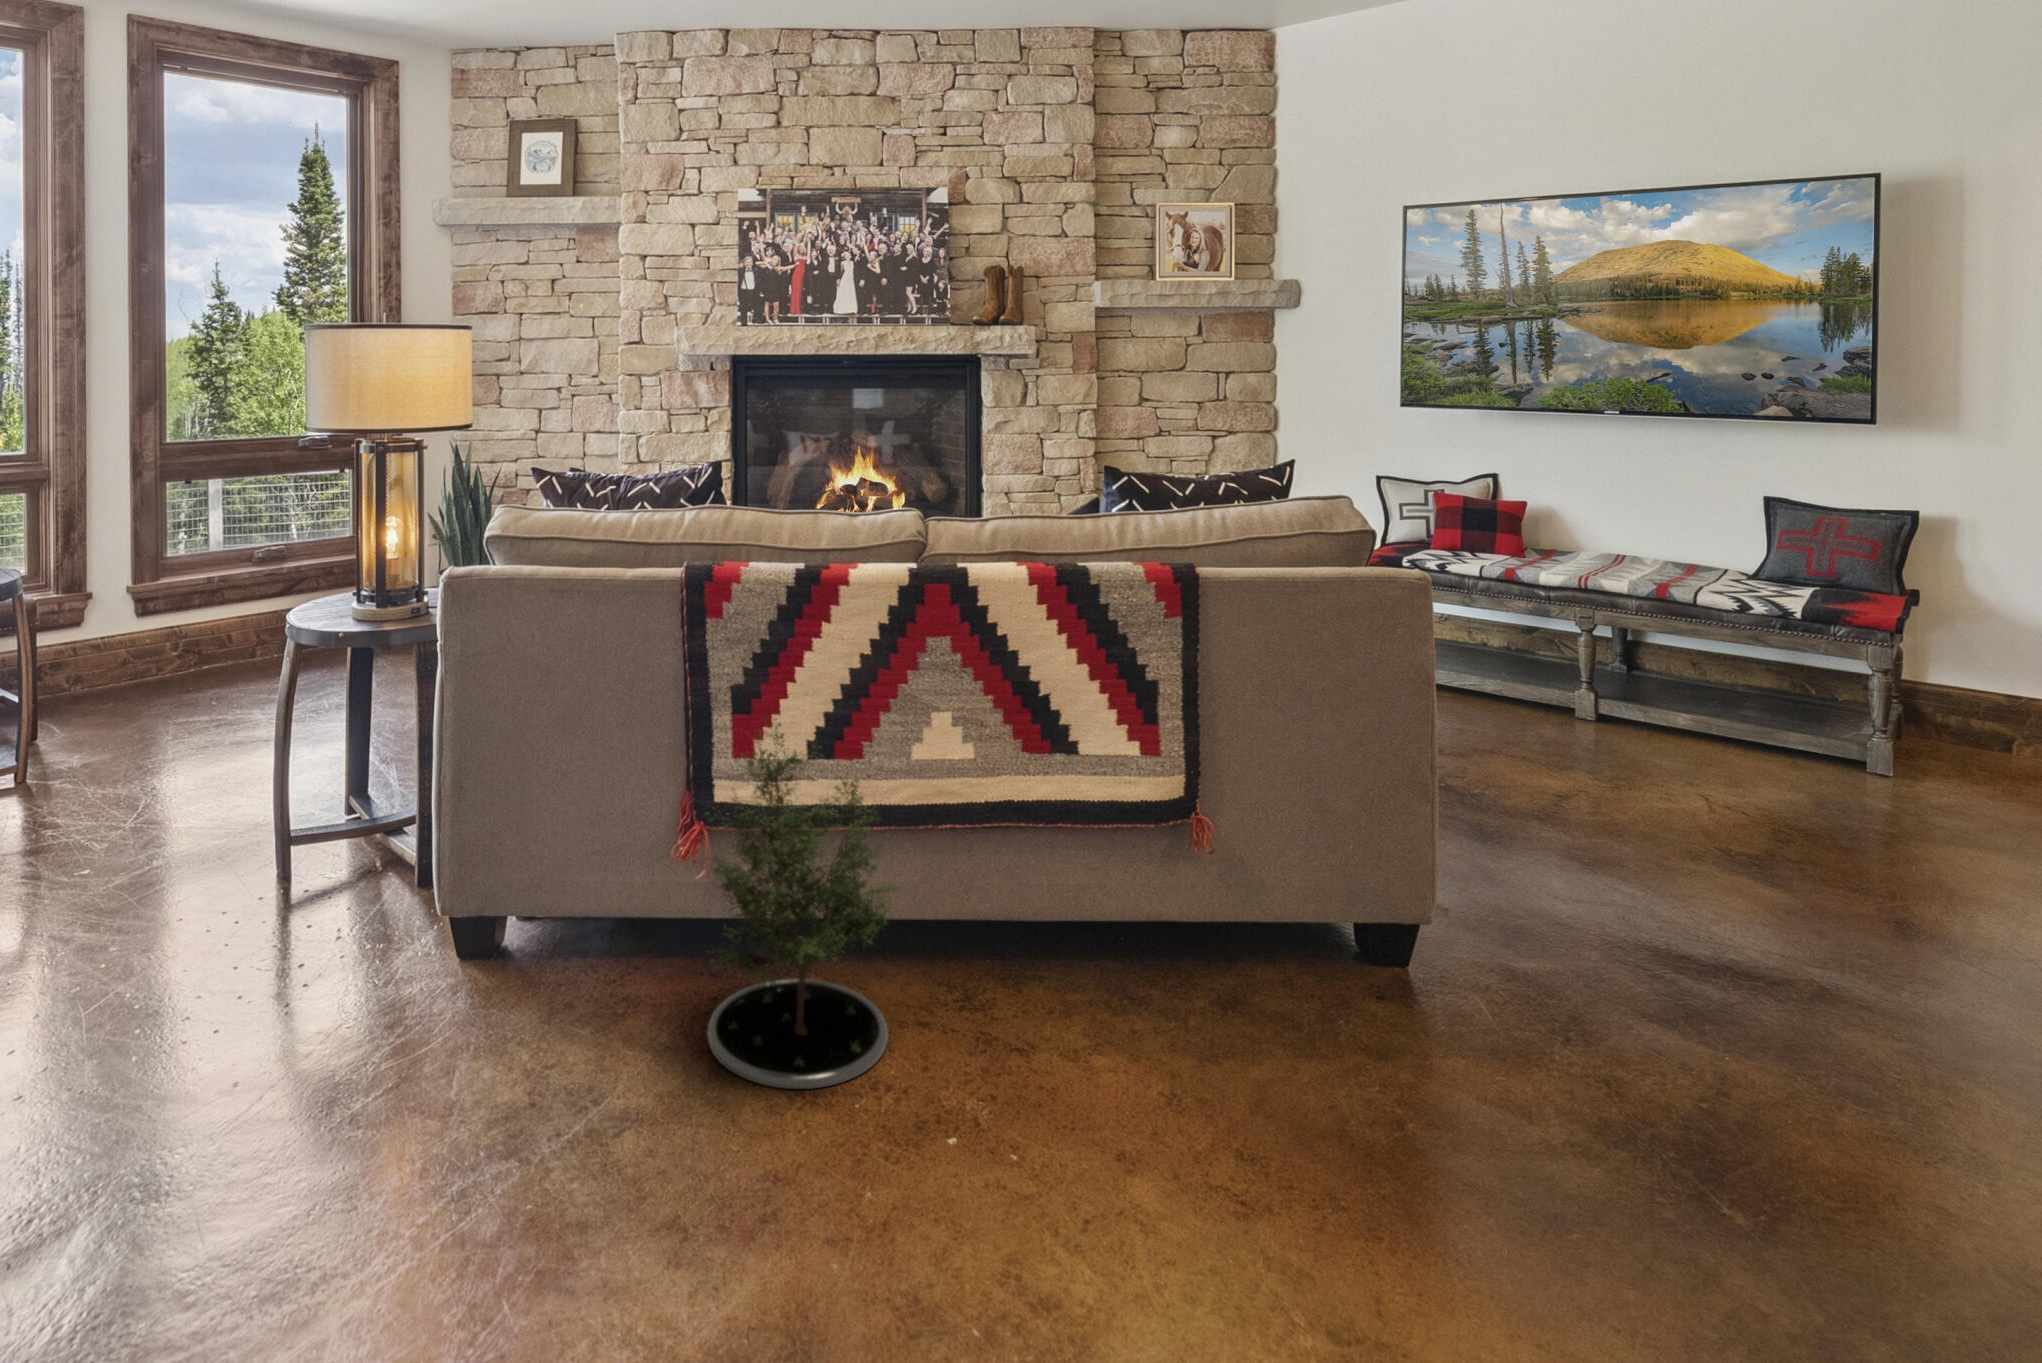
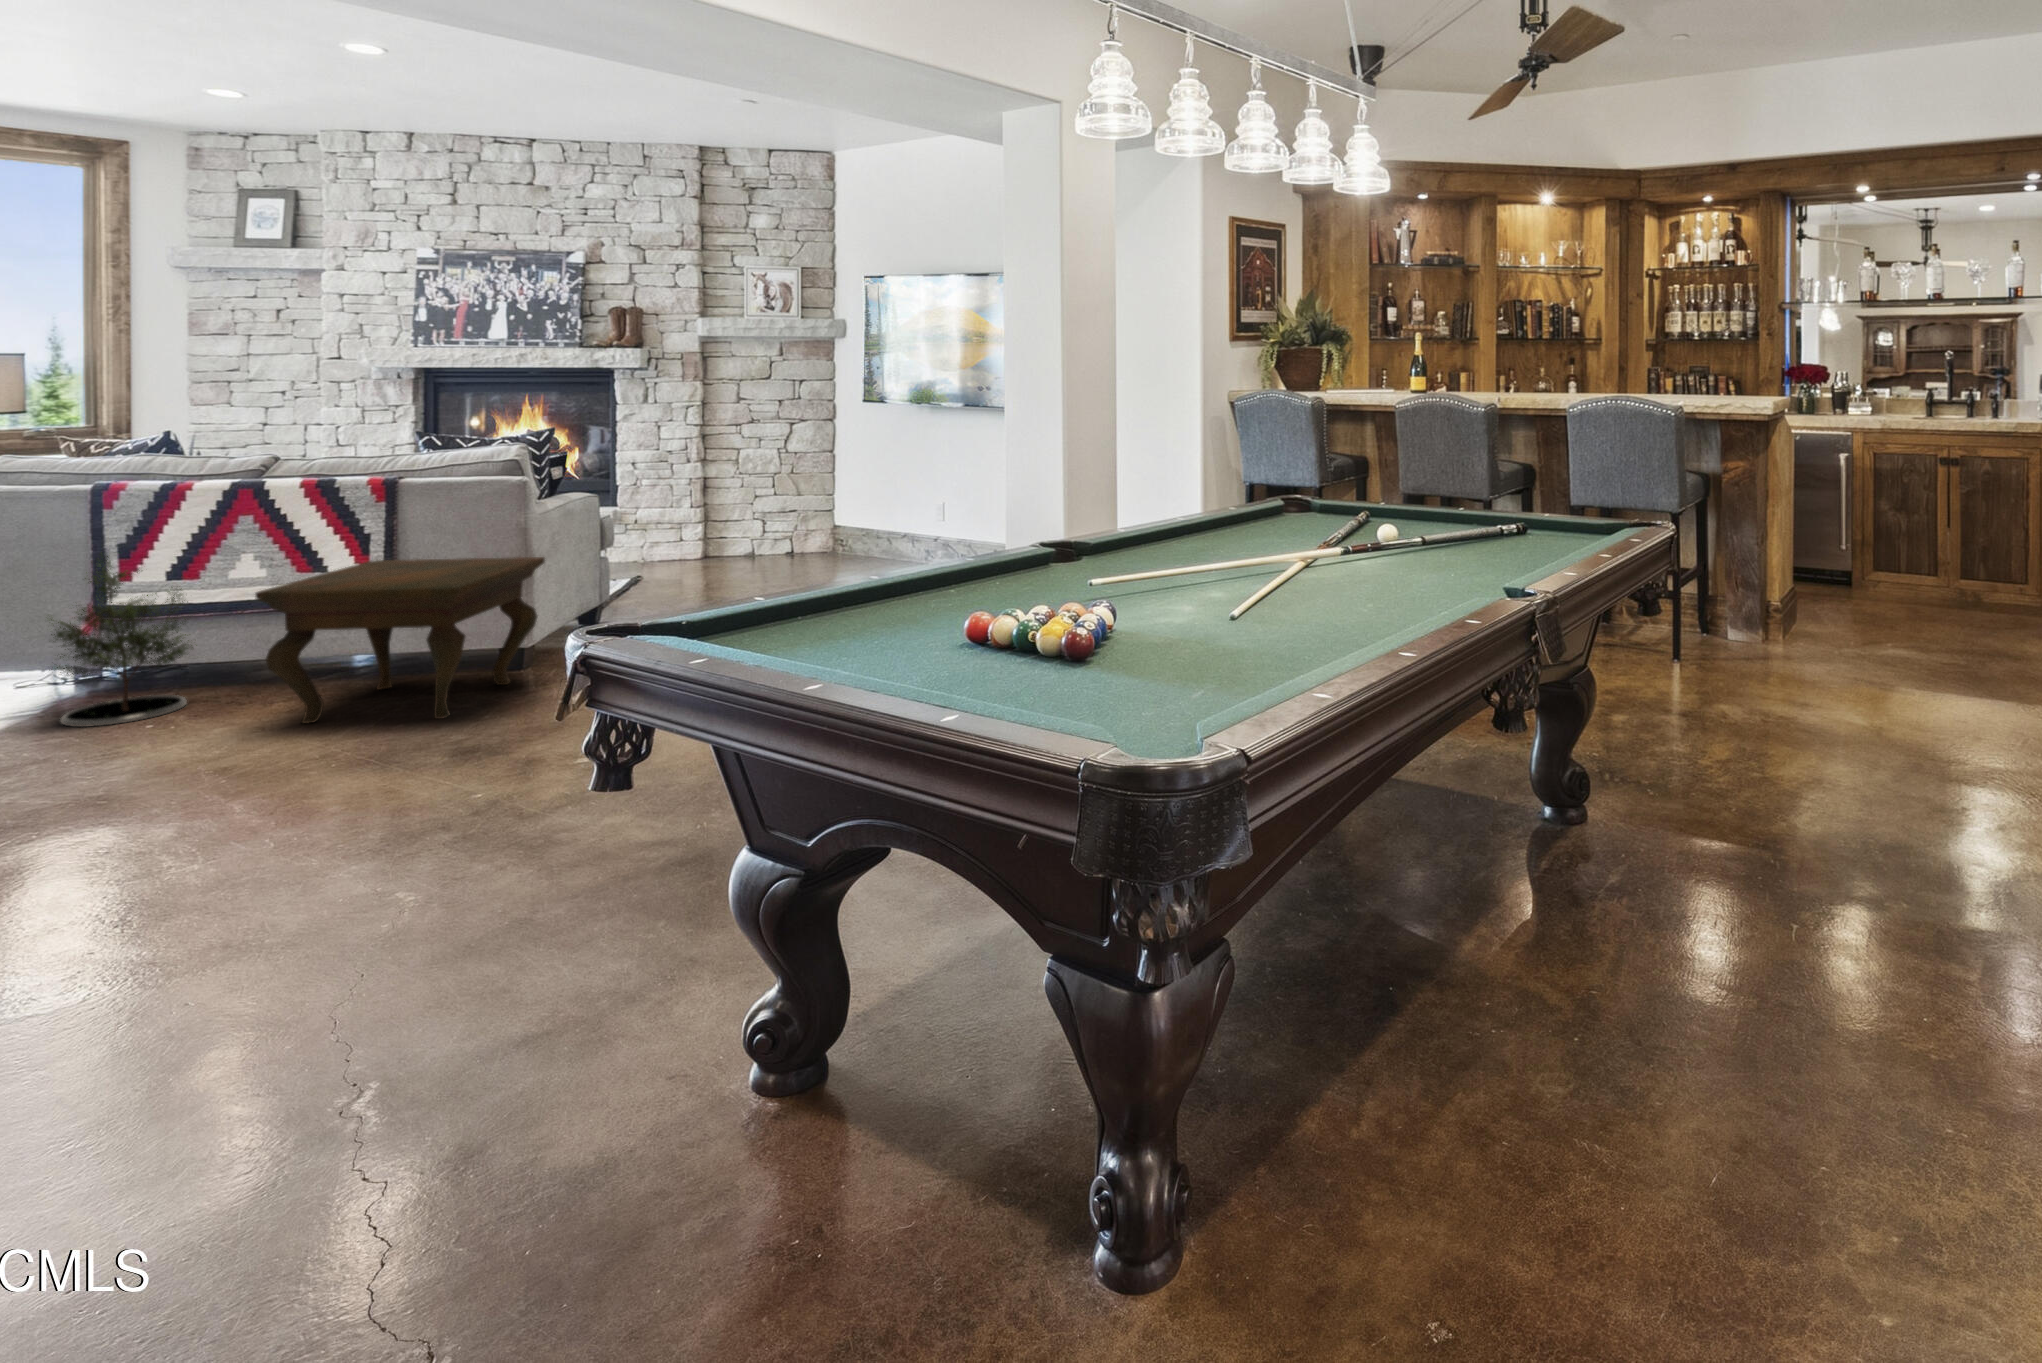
side table: none [1146,738,1684,1213] -> present [255,557,545,724]

